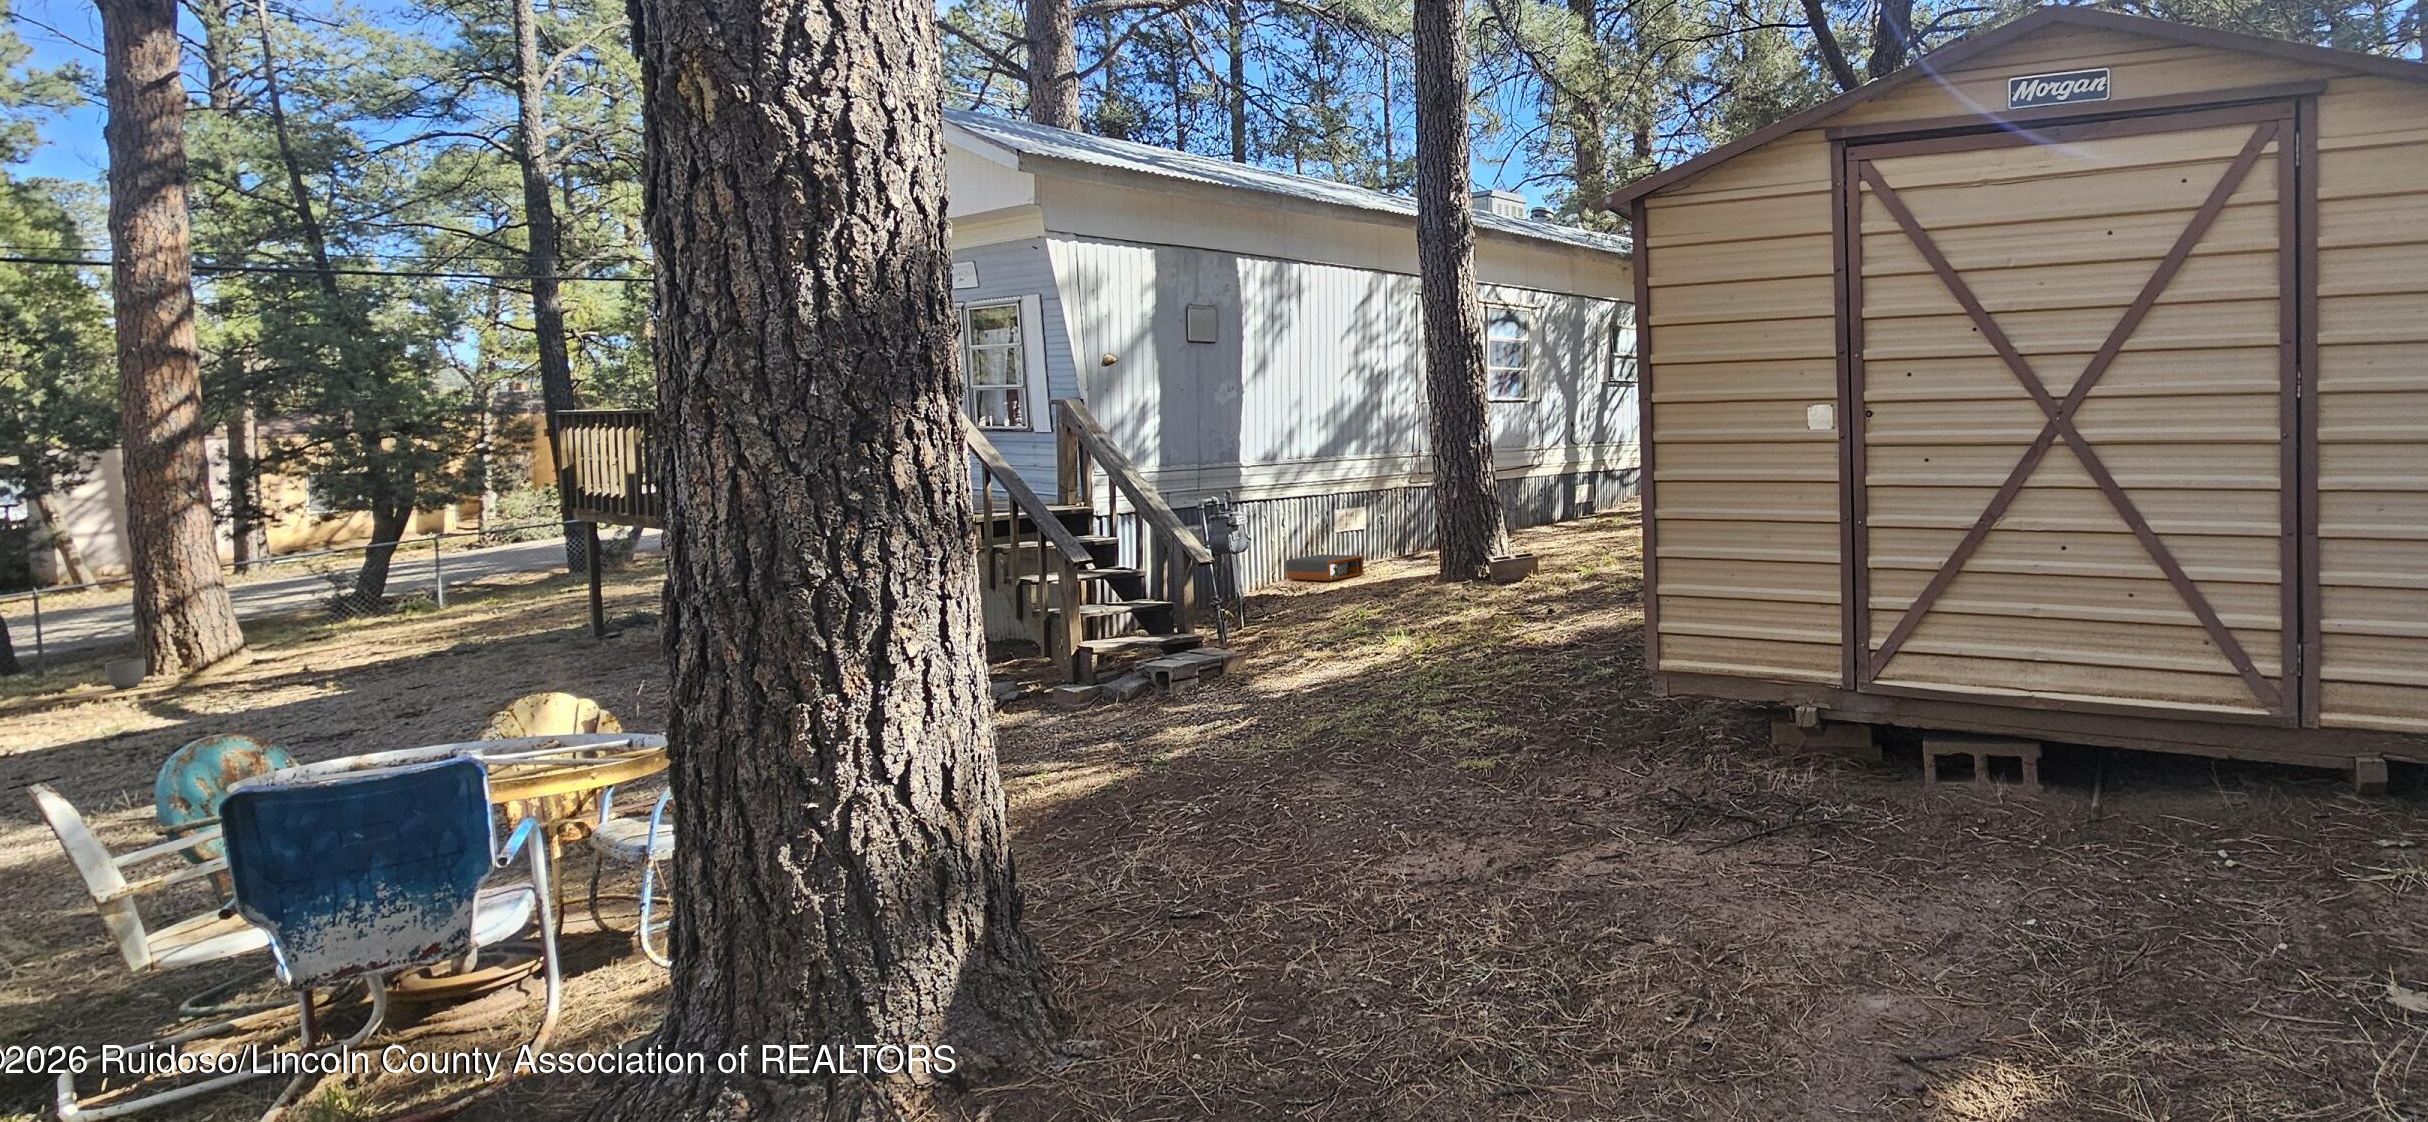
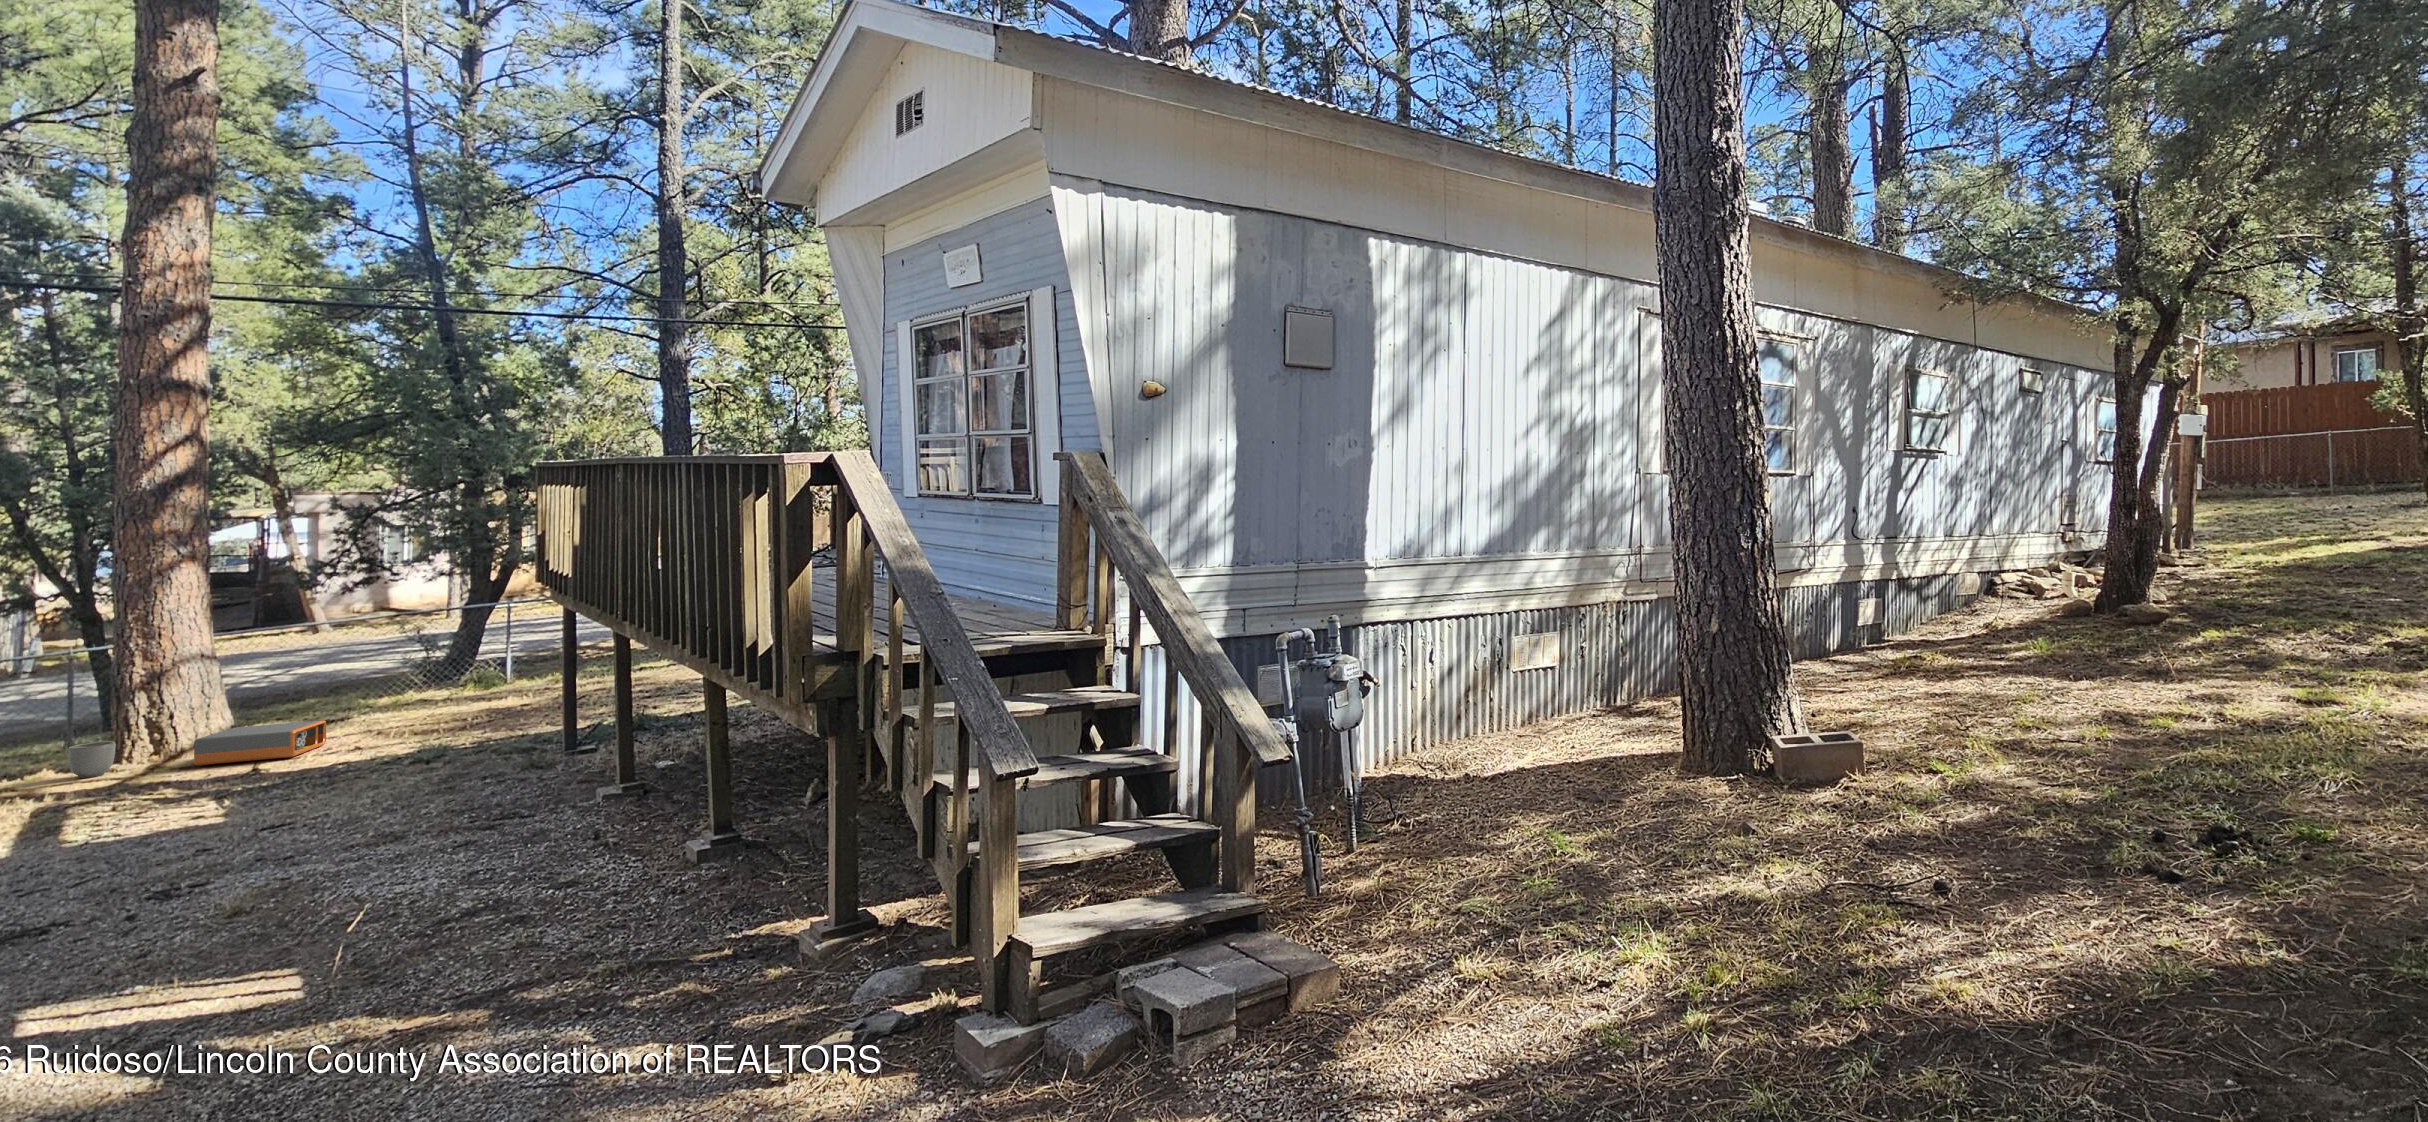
storage box: present [1286,555,1364,581] -> present [194,720,326,765]

